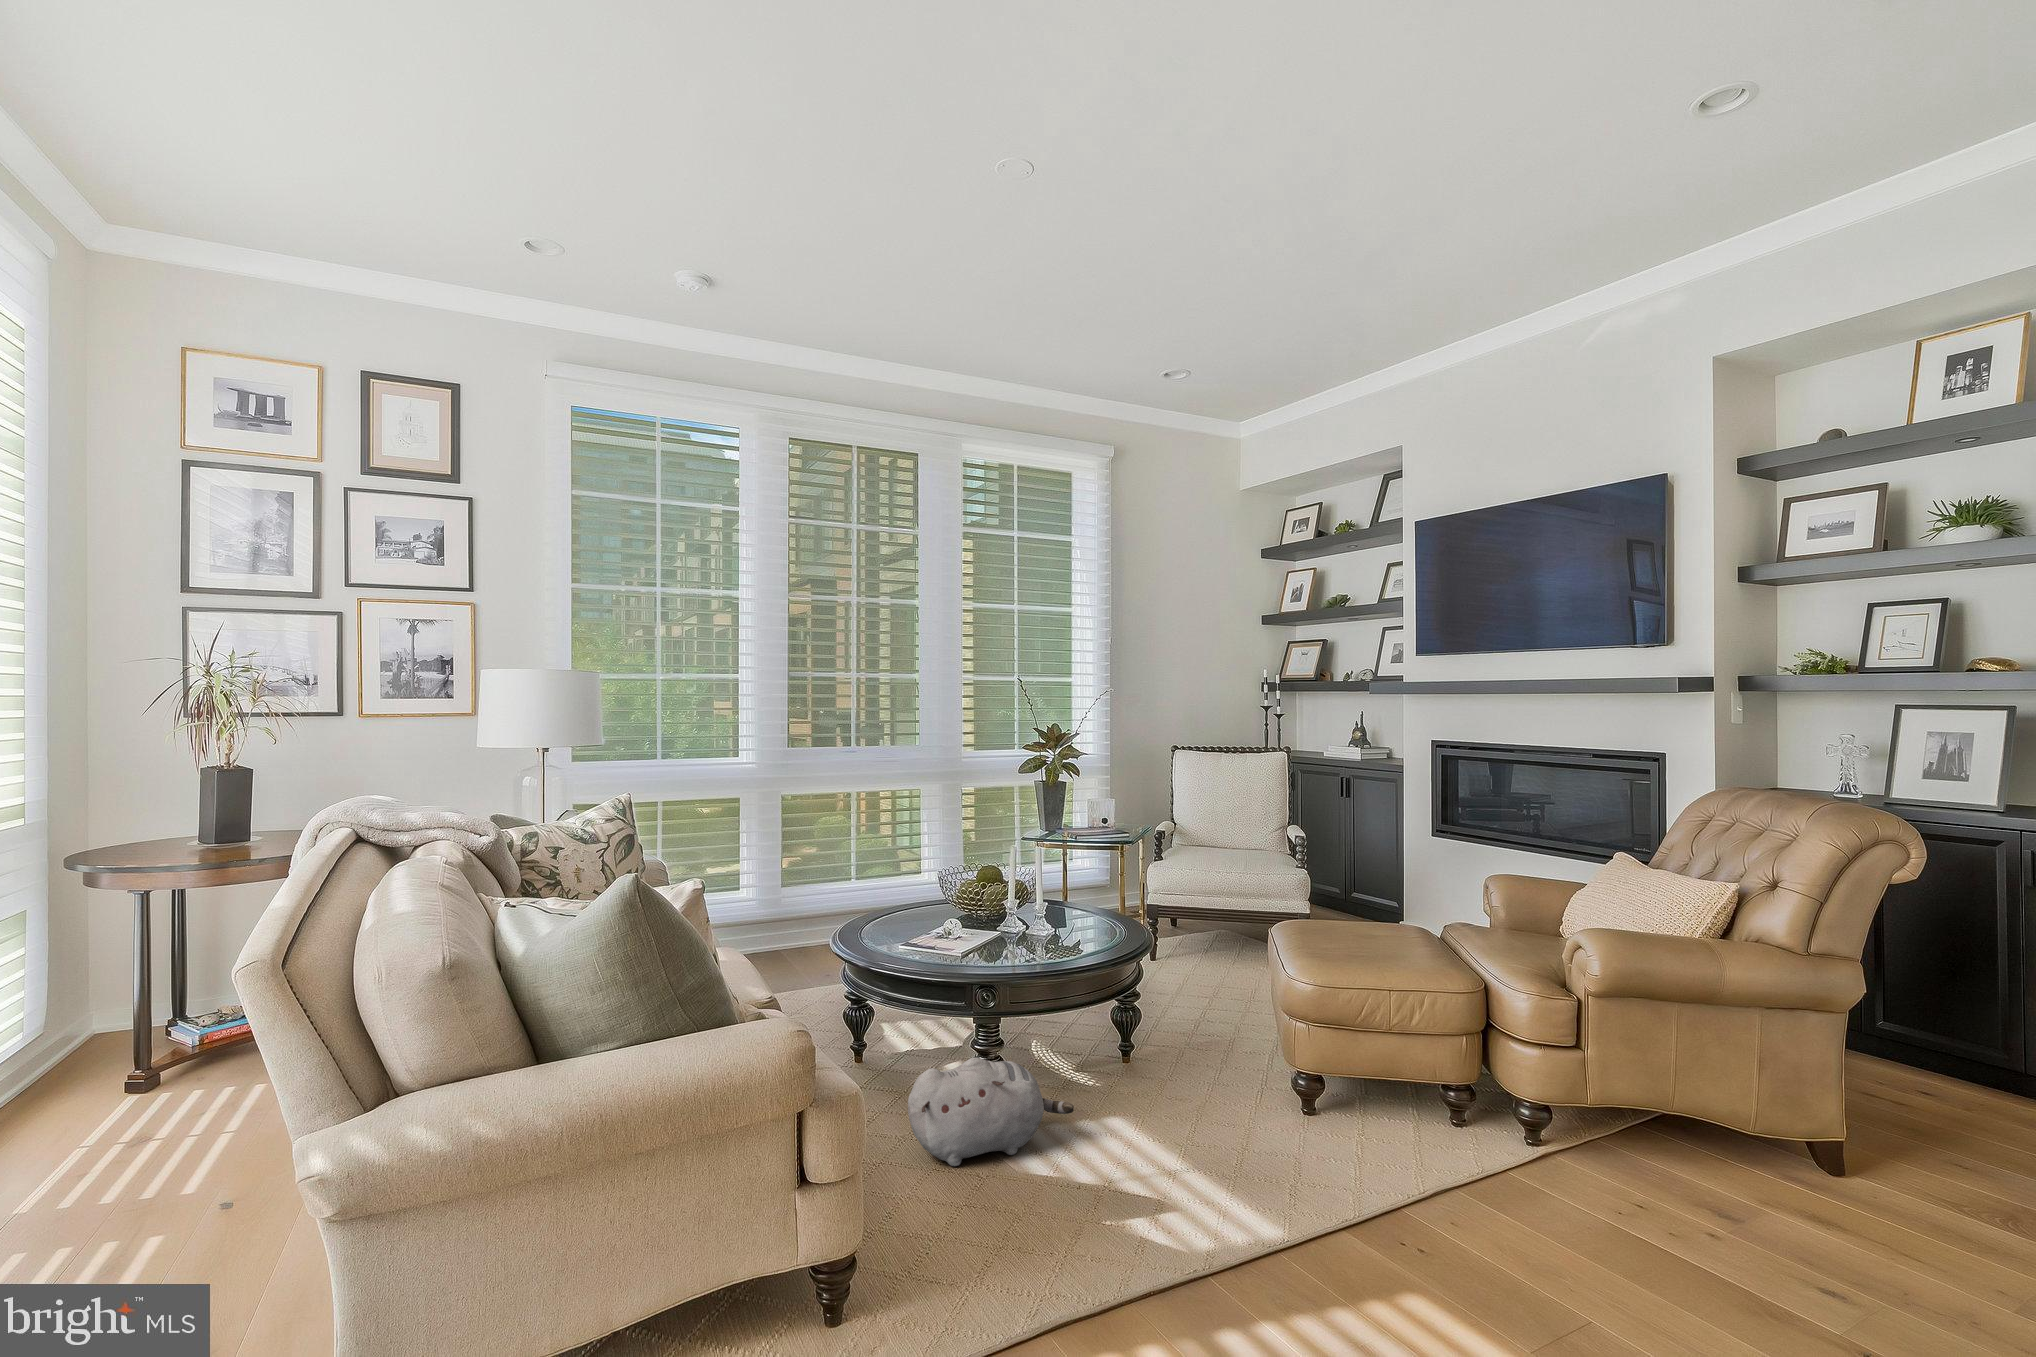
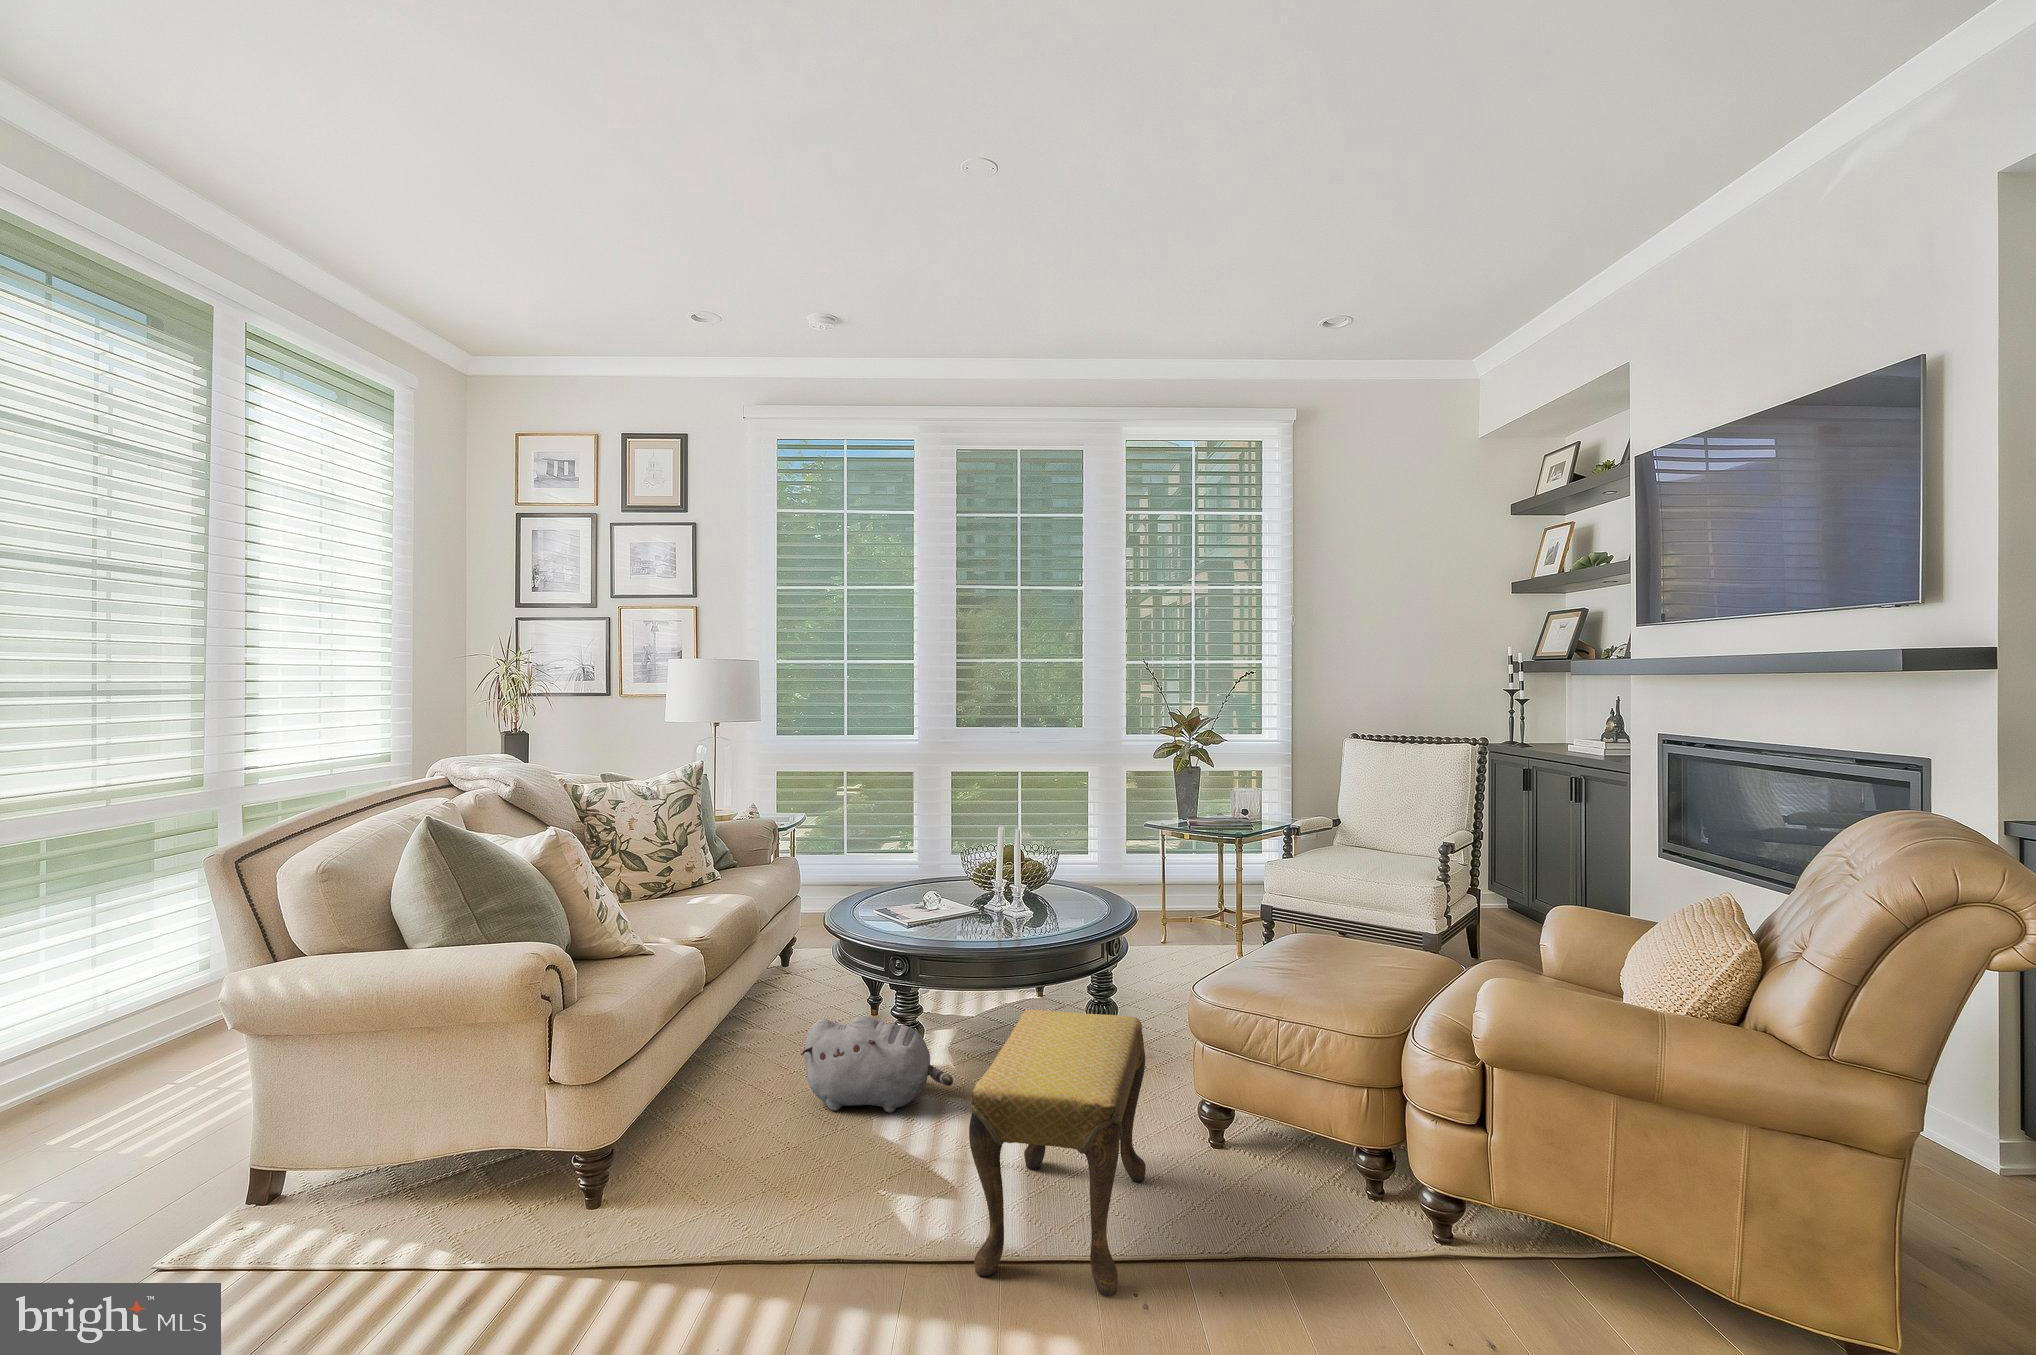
footstool: none [1194,1008,1407,1274] -> present [969,1010,1146,1296]

